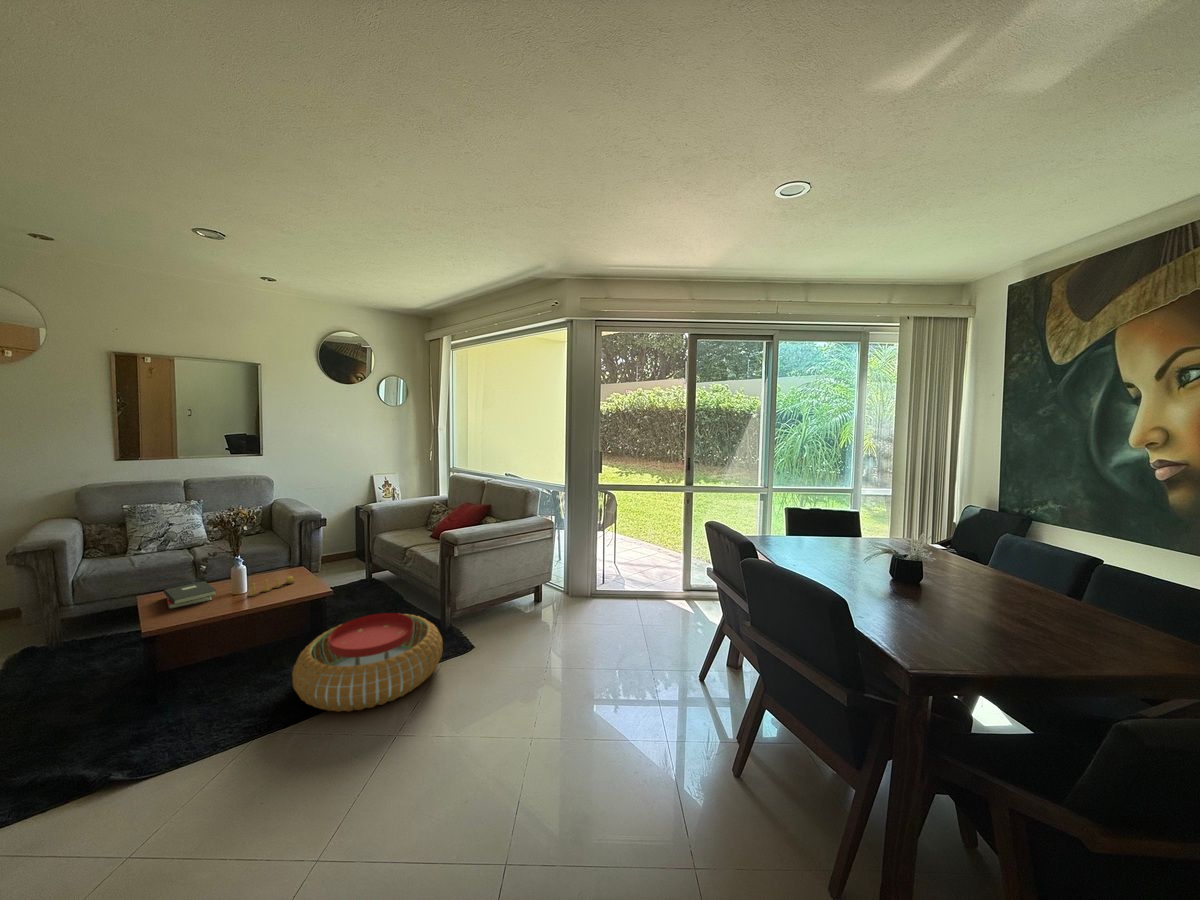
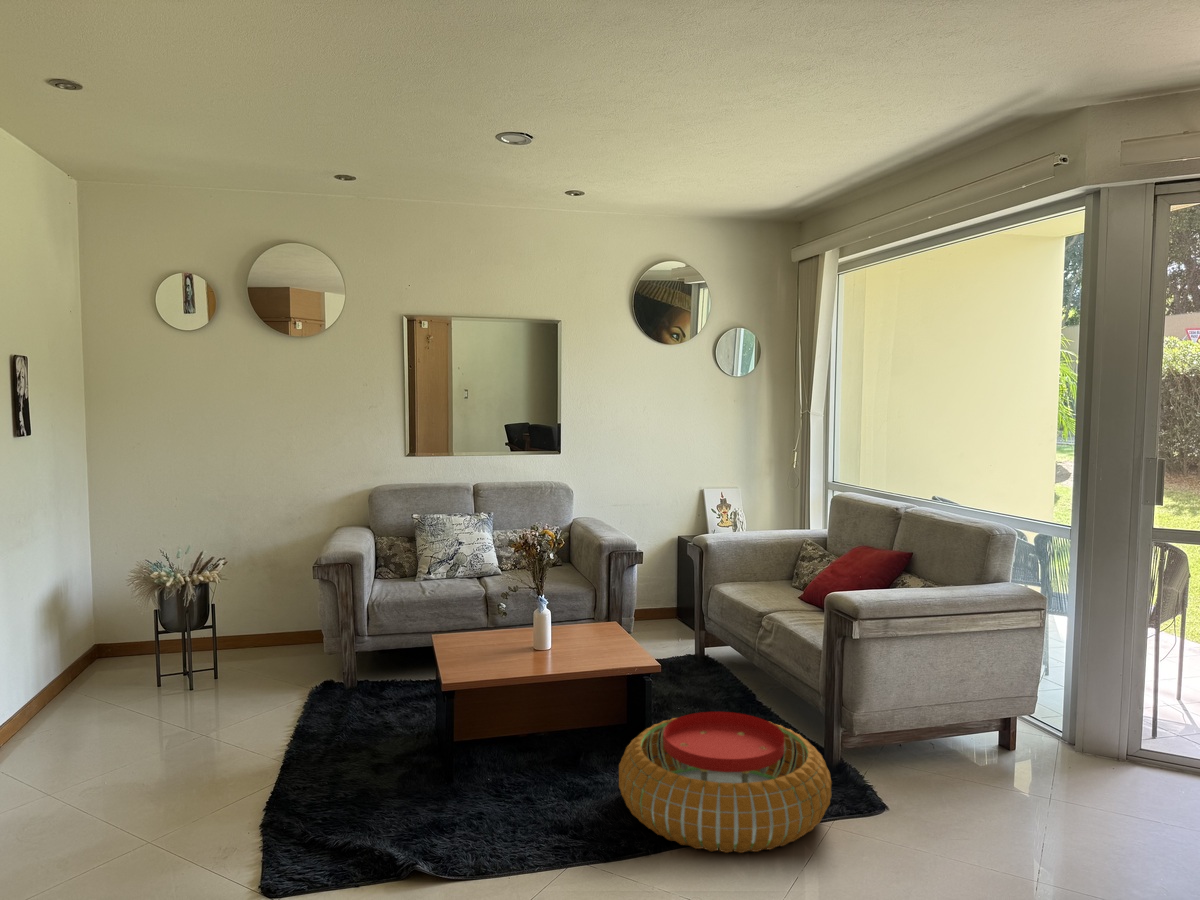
candle: present [249,577,294,596] -> none [558,631,610,654]
hardback book: present [164,581,216,609] -> none [468,624,523,654]

